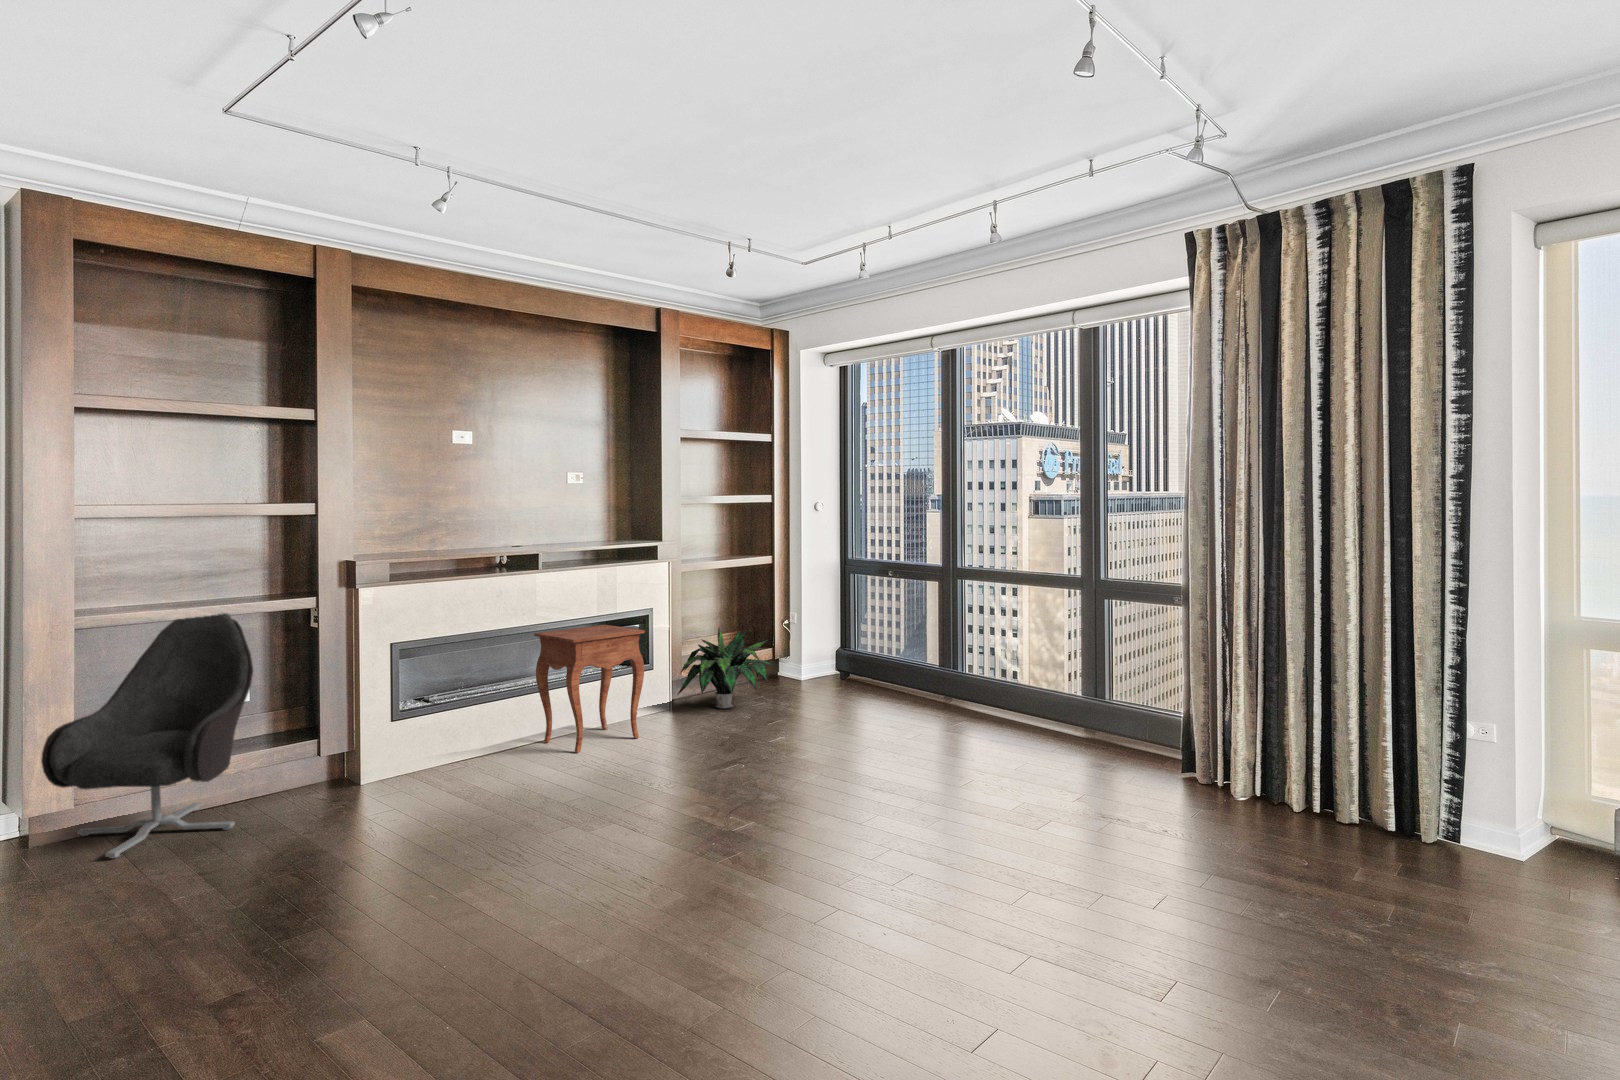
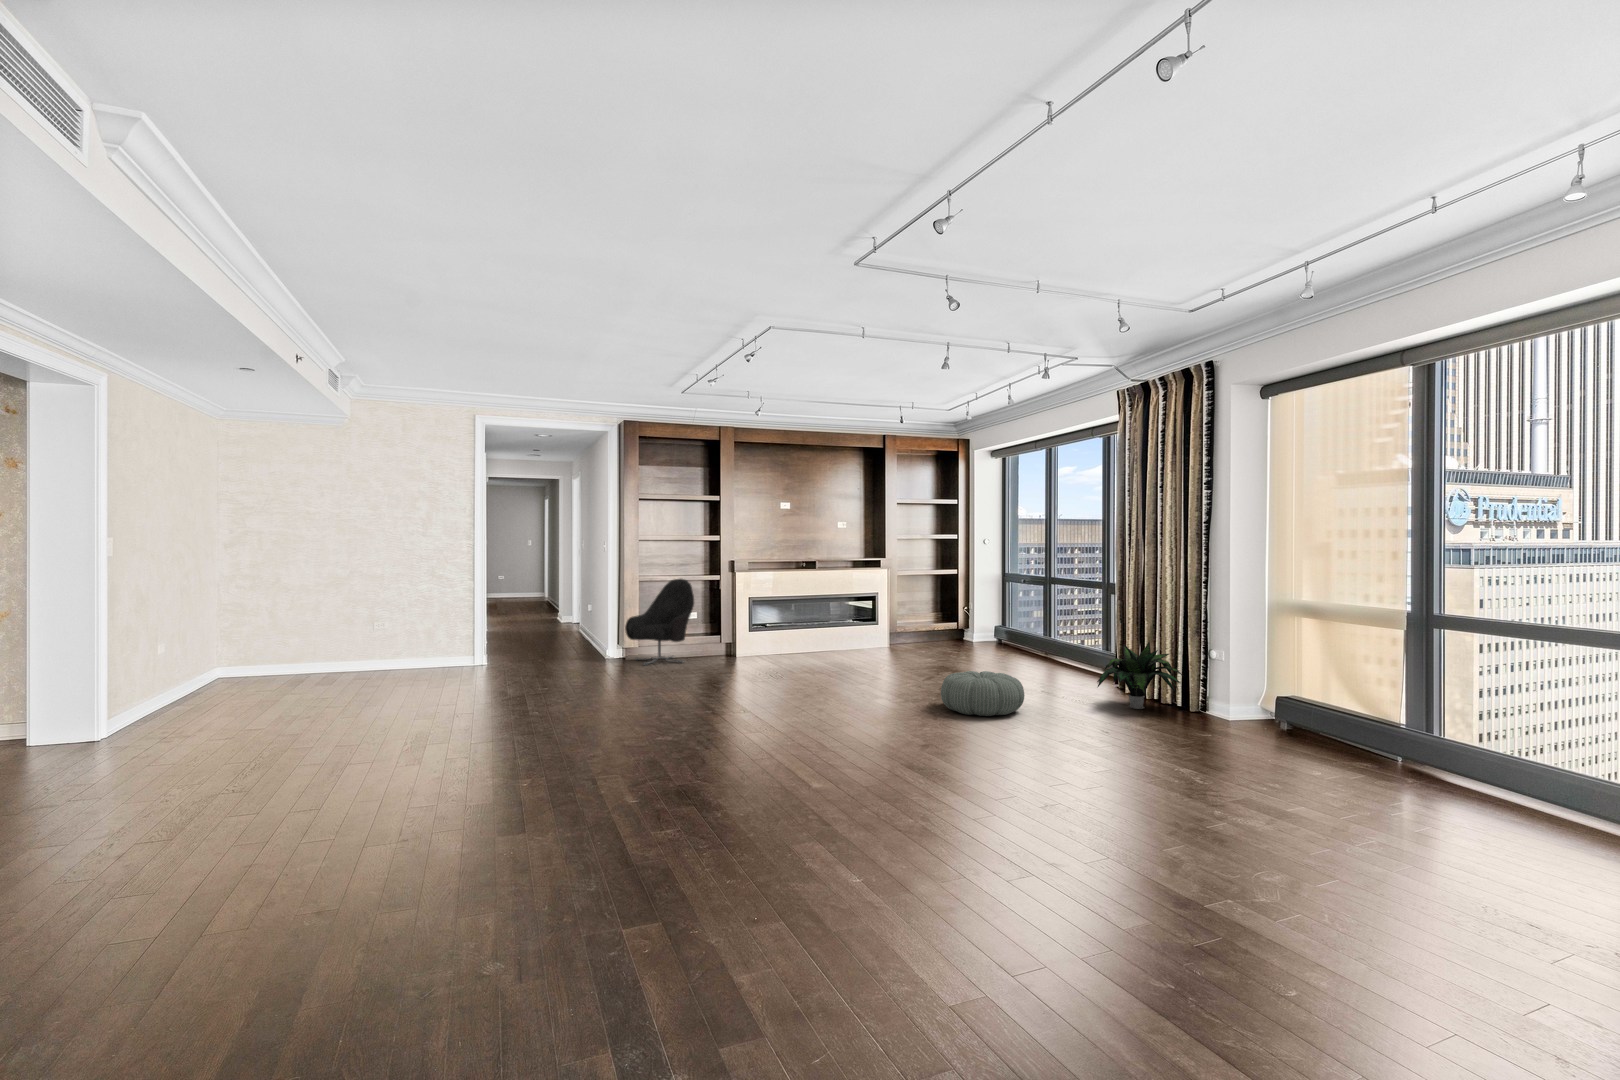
side table: present [534,625,645,753] -> none [813,598,864,656]
potted plant: present [678,628,776,709] -> present [1097,642,1183,709]
pouf: none [1008,814,1209,948] -> present [941,671,1024,716]

